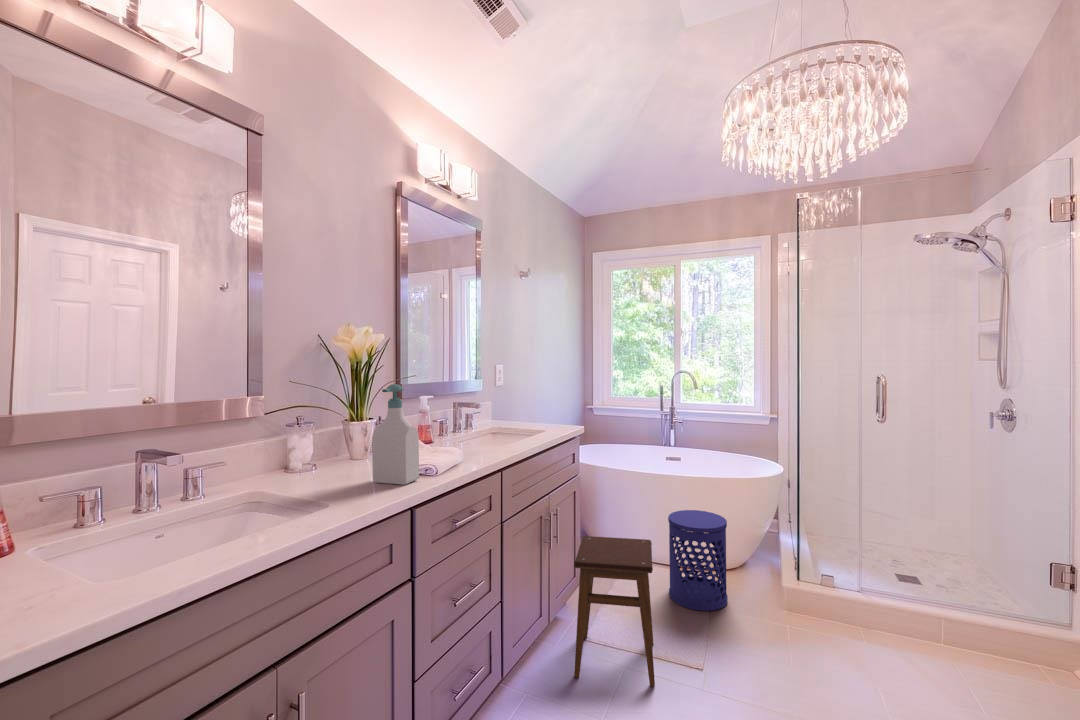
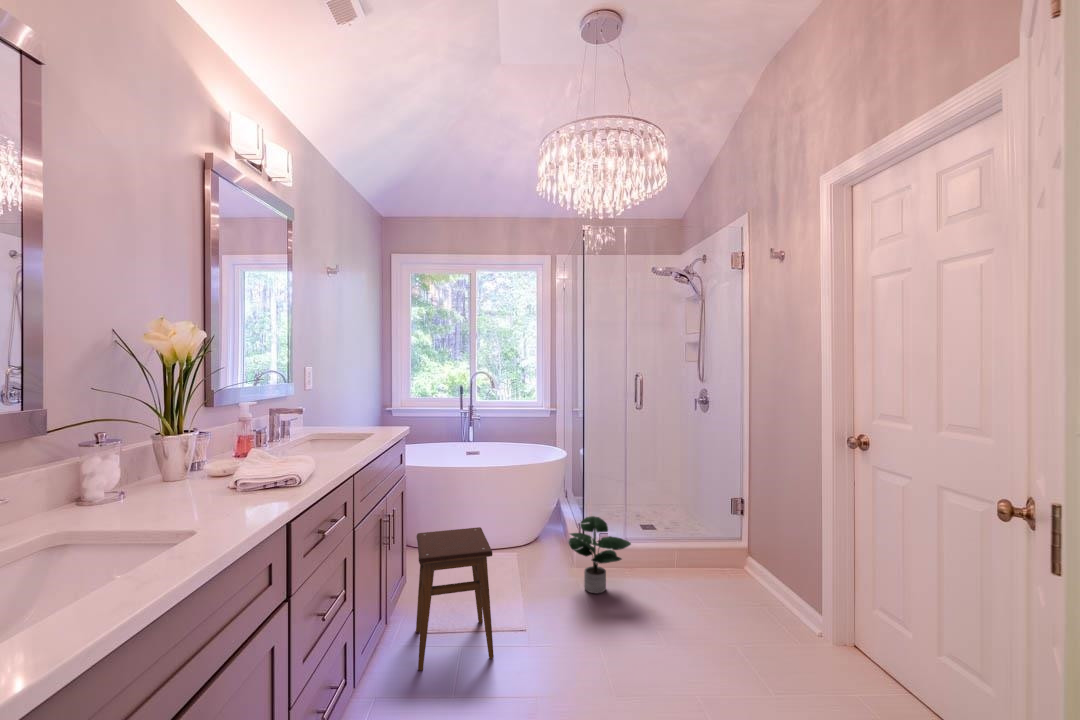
soap bottle: present [372,384,419,485] -> none [229,391,286,503]
waste bin: present [668,510,728,611] -> none [484,496,534,584]
potted plant: none [765,548,852,645] -> present [569,516,631,593]

